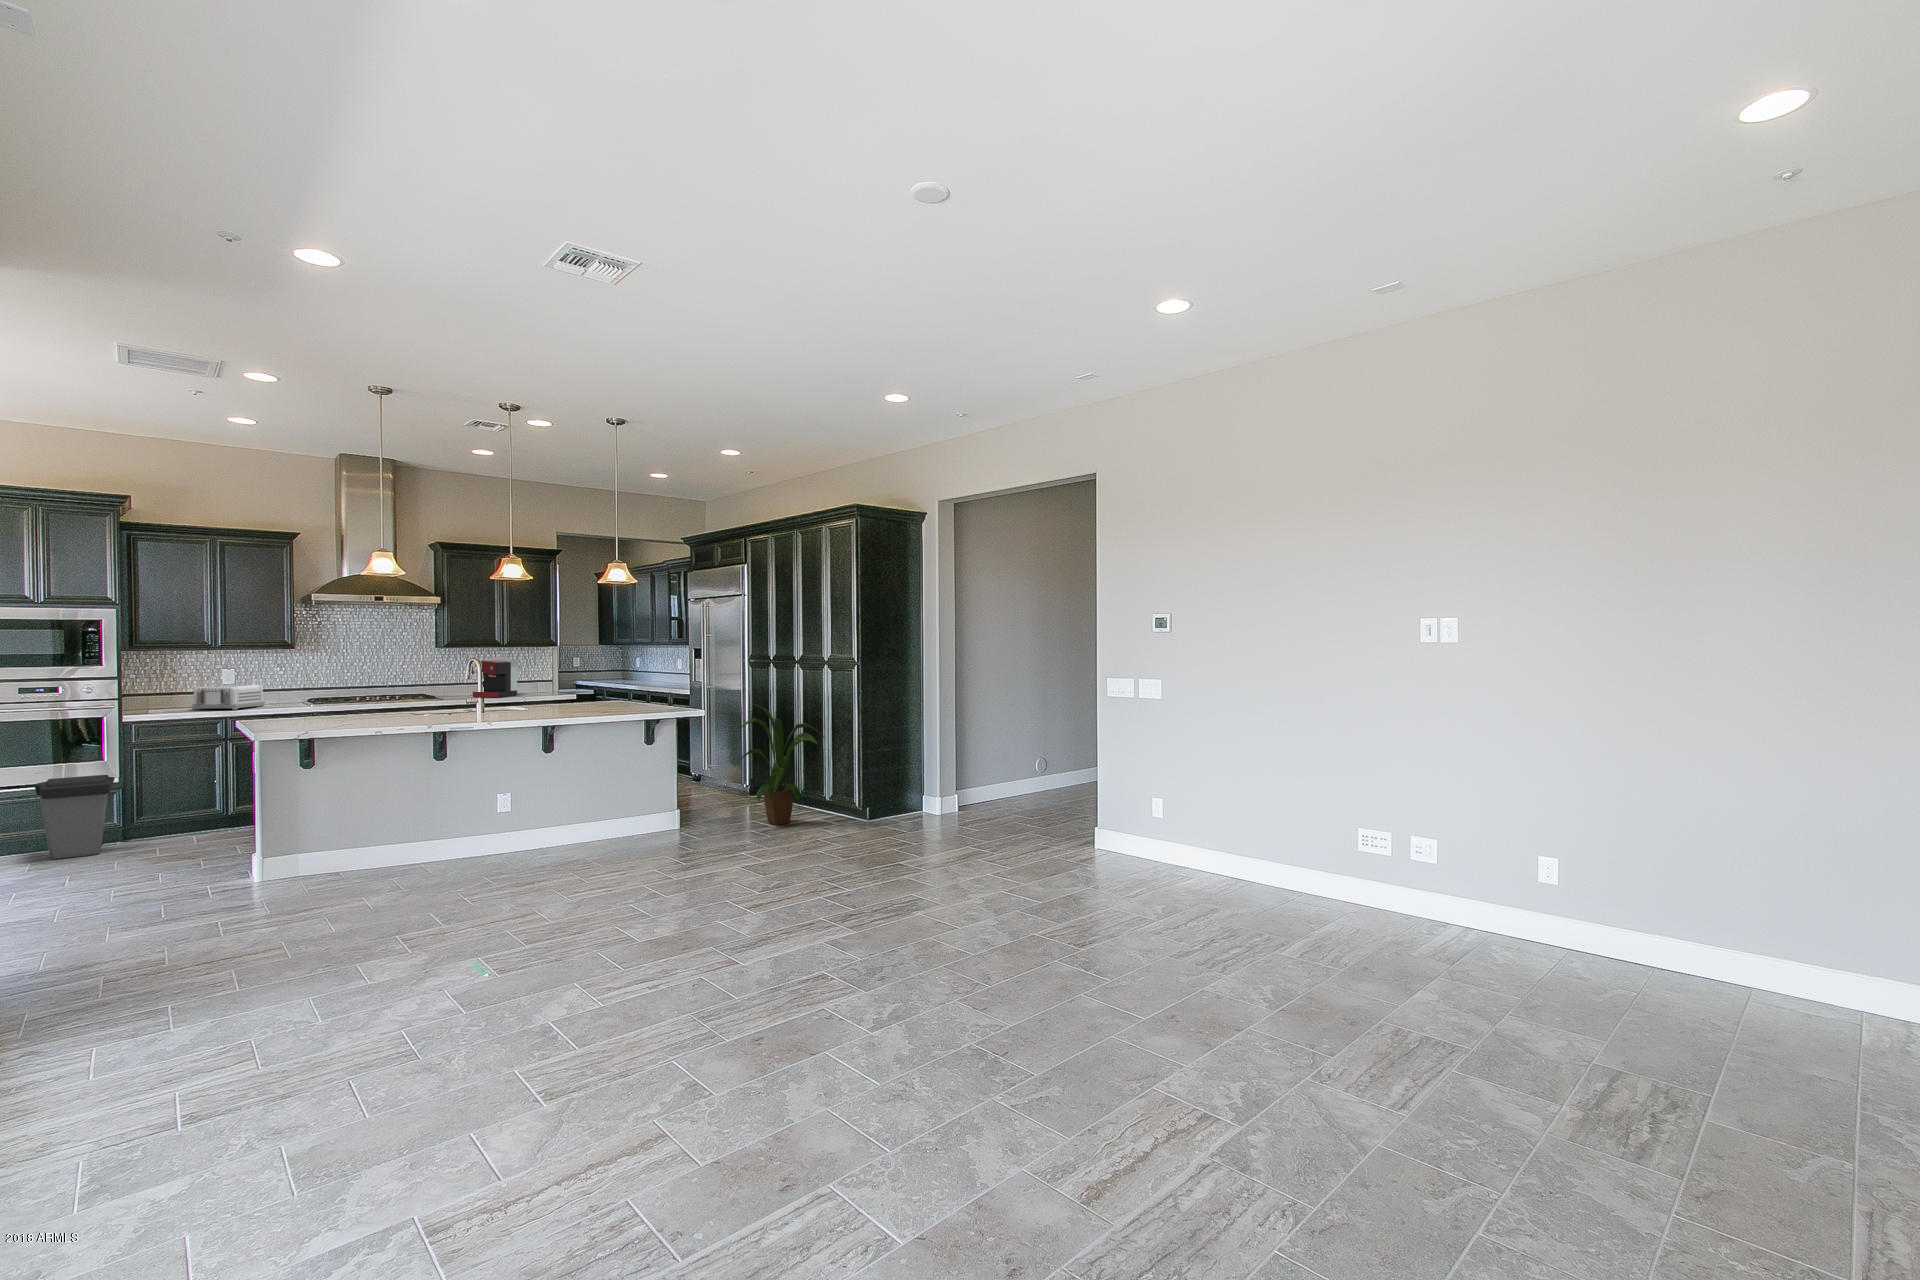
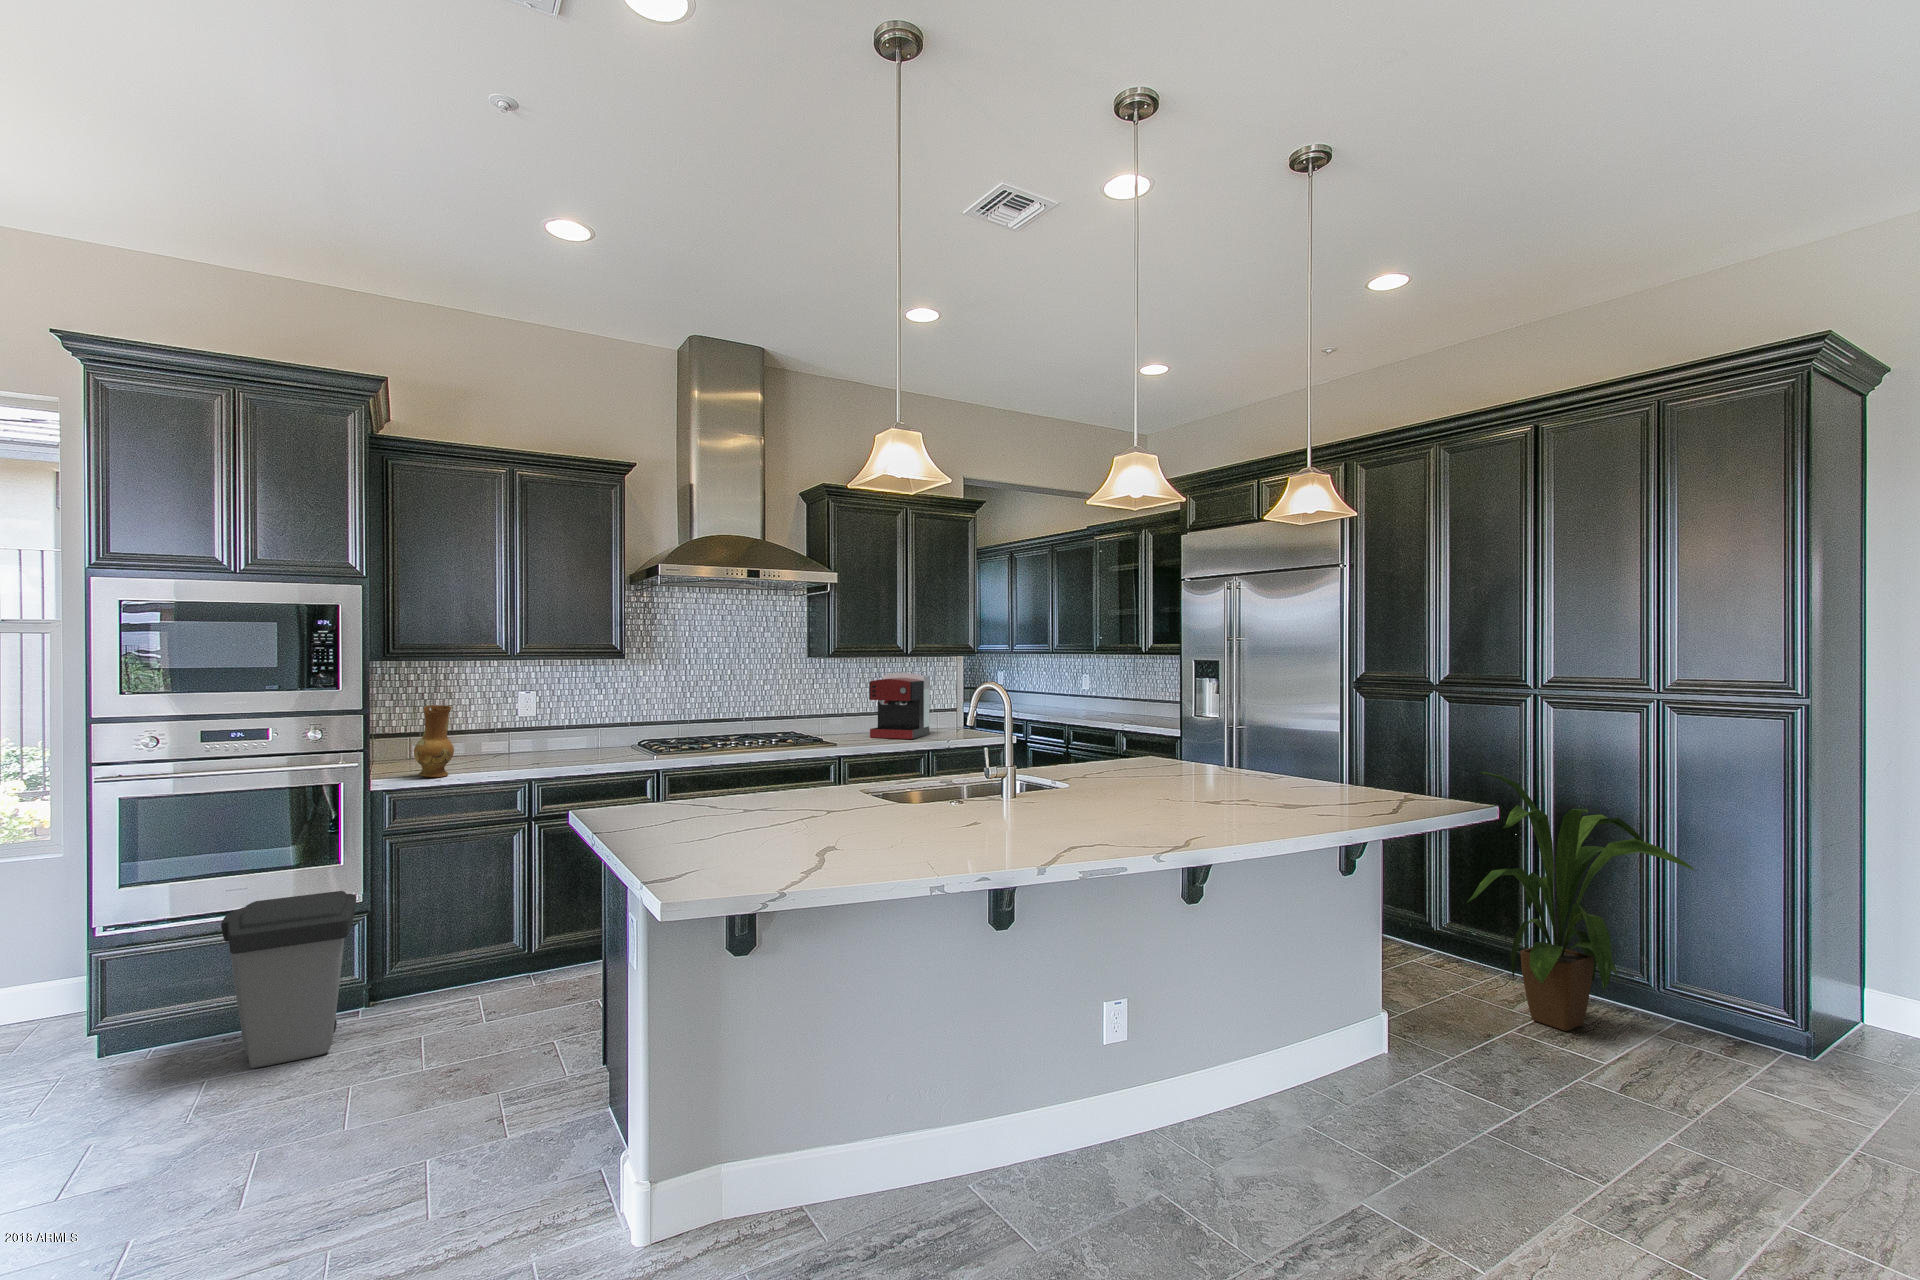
ceramic jug: none [150,675,175,715] -> present [414,705,454,777]
toaster: present [192,685,265,710] -> none [476,719,581,764]

